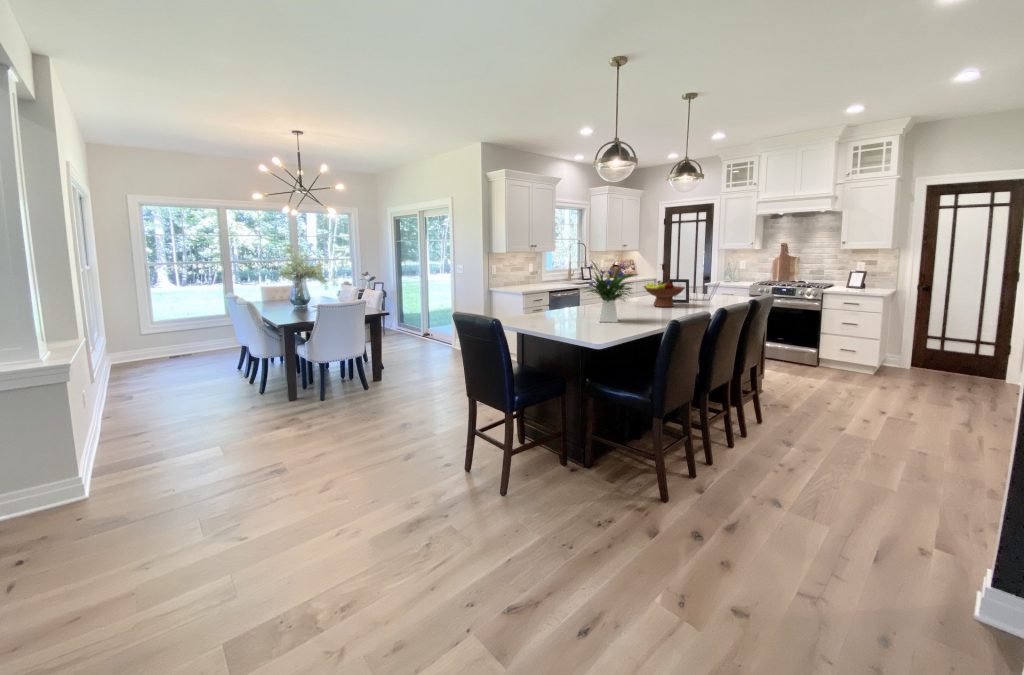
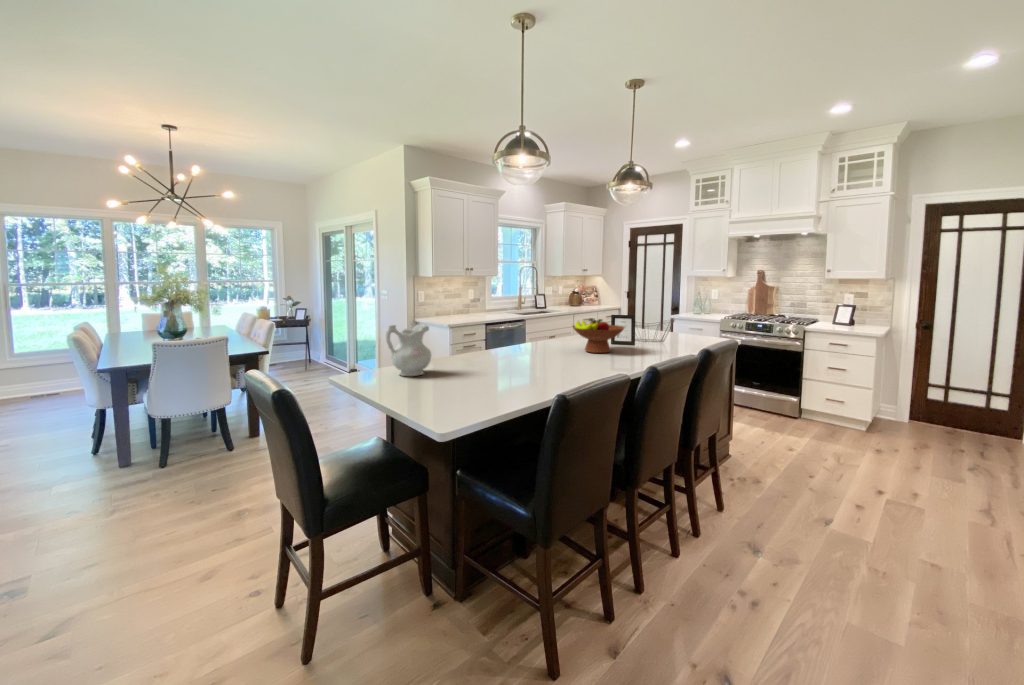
flower arrangement: present [585,261,638,322] -> none [463,293,544,382]
ceramic pitcher: none [524,284,554,321] -> present [386,325,431,376]

